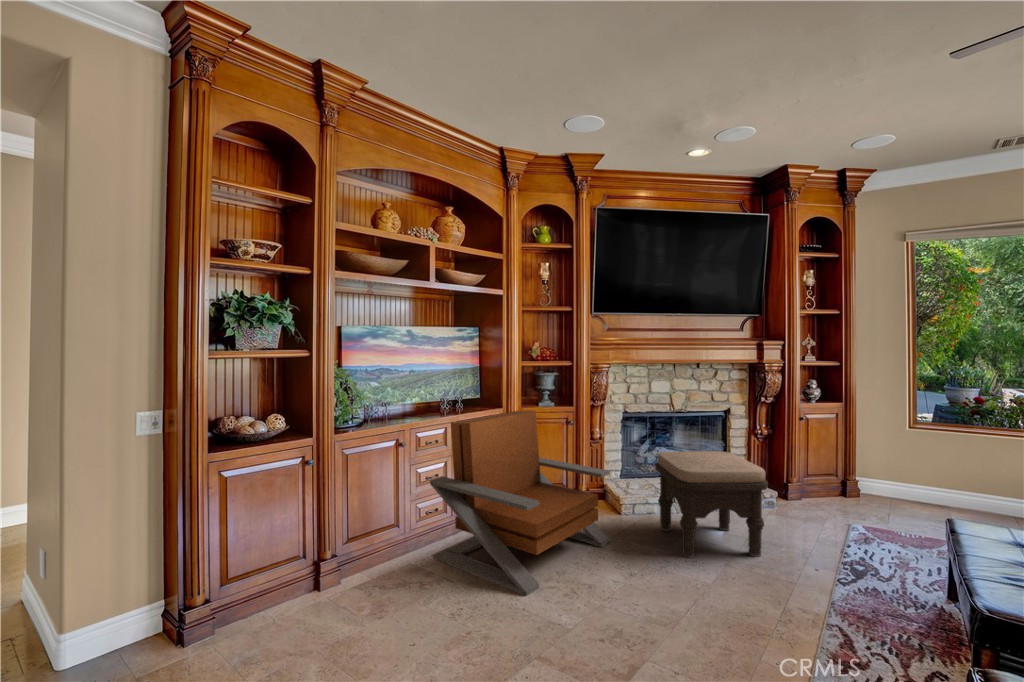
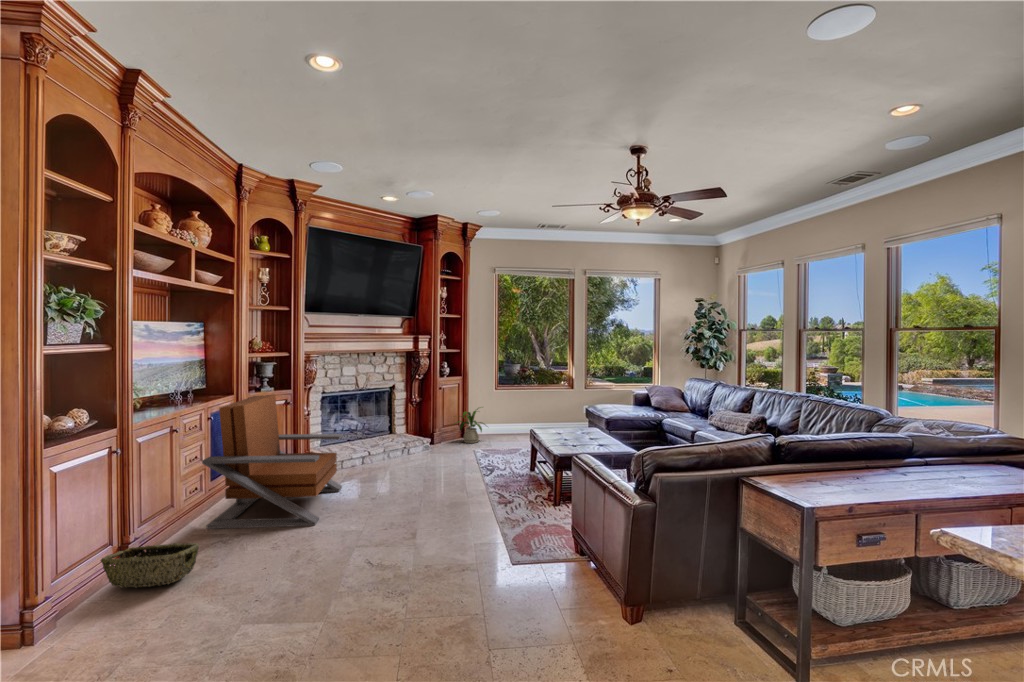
ottoman: present [655,451,768,558] -> none [366,413,443,484]
house plant: none [817,454,890,509] -> present [459,407,485,443]
woven basket: none [273,569,360,631] -> present [101,543,199,588]

